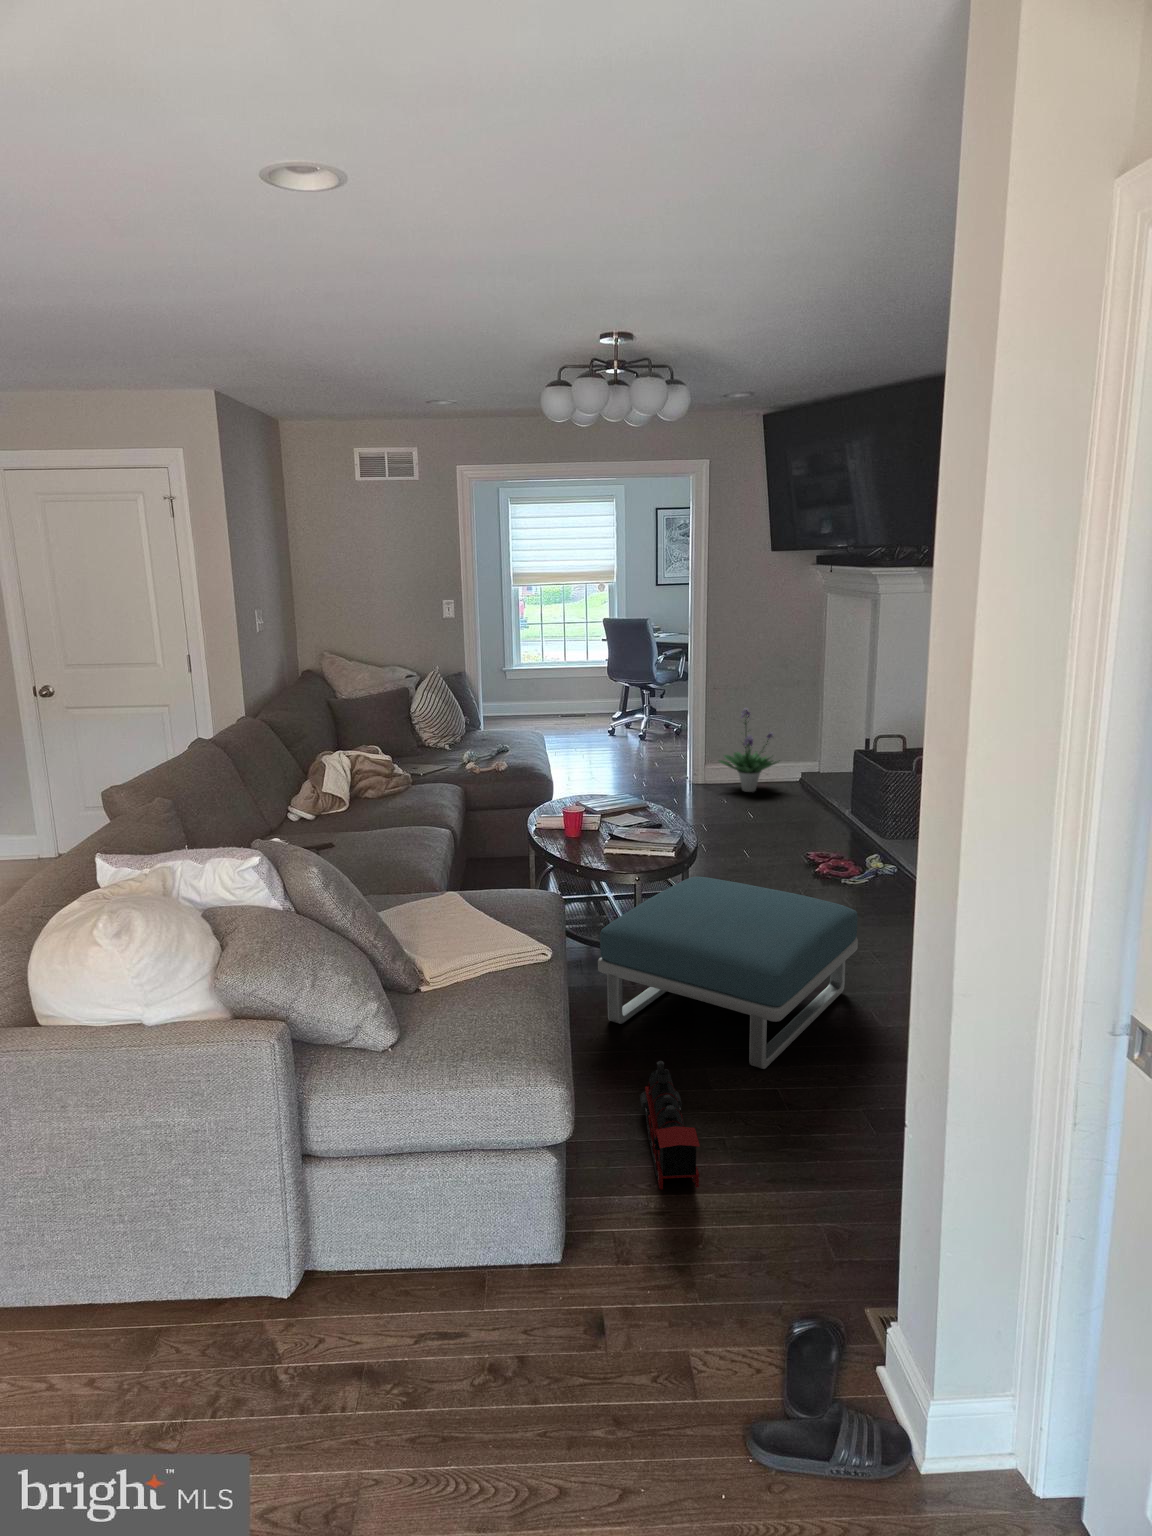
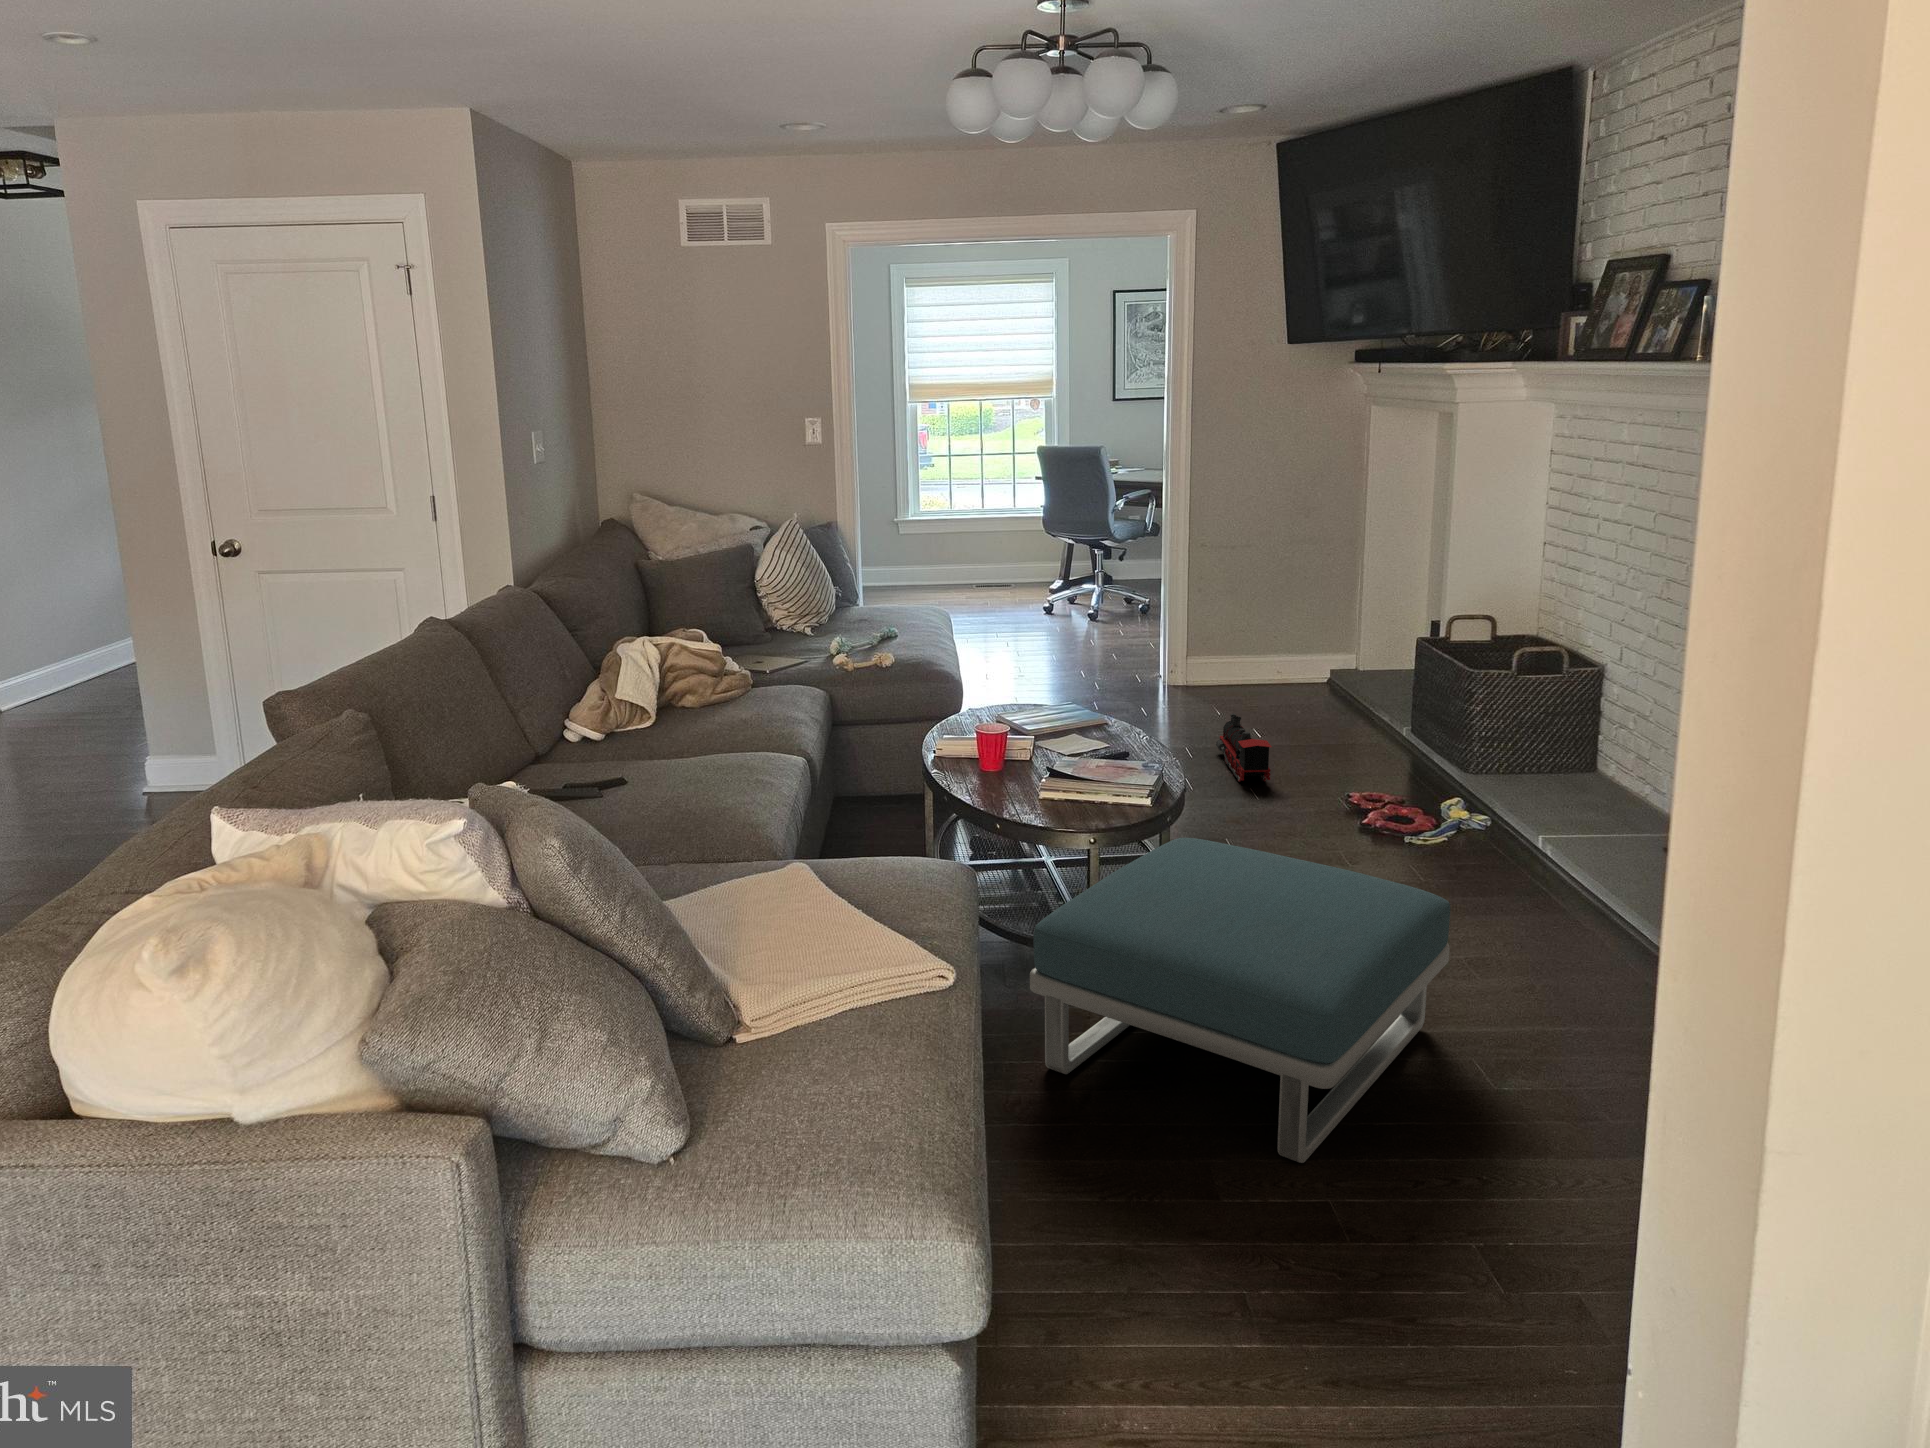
potted plant: present [719,708,778,792] -> none [1205,575,1301,700]
toy train: present [640,1061,700,1189] -> present [1216,713,1271,782]

